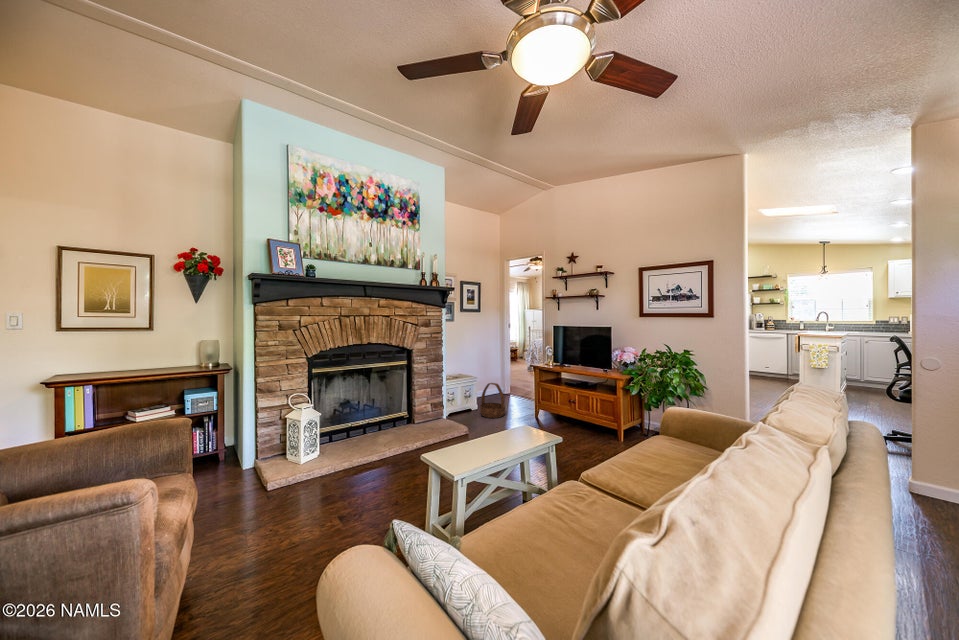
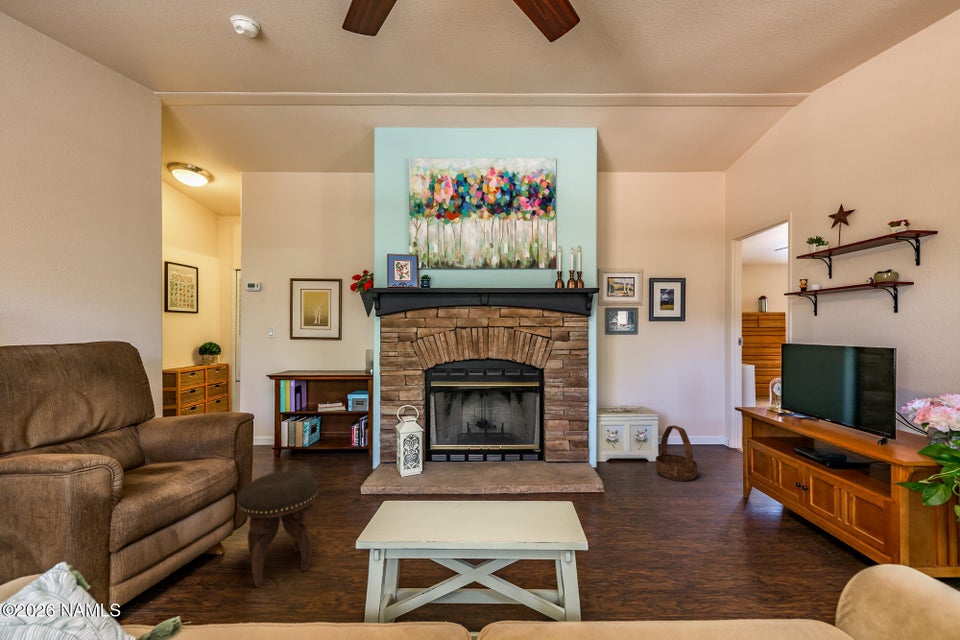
footstool: none [203,467,297,596] -> present [238,471,319,587]

